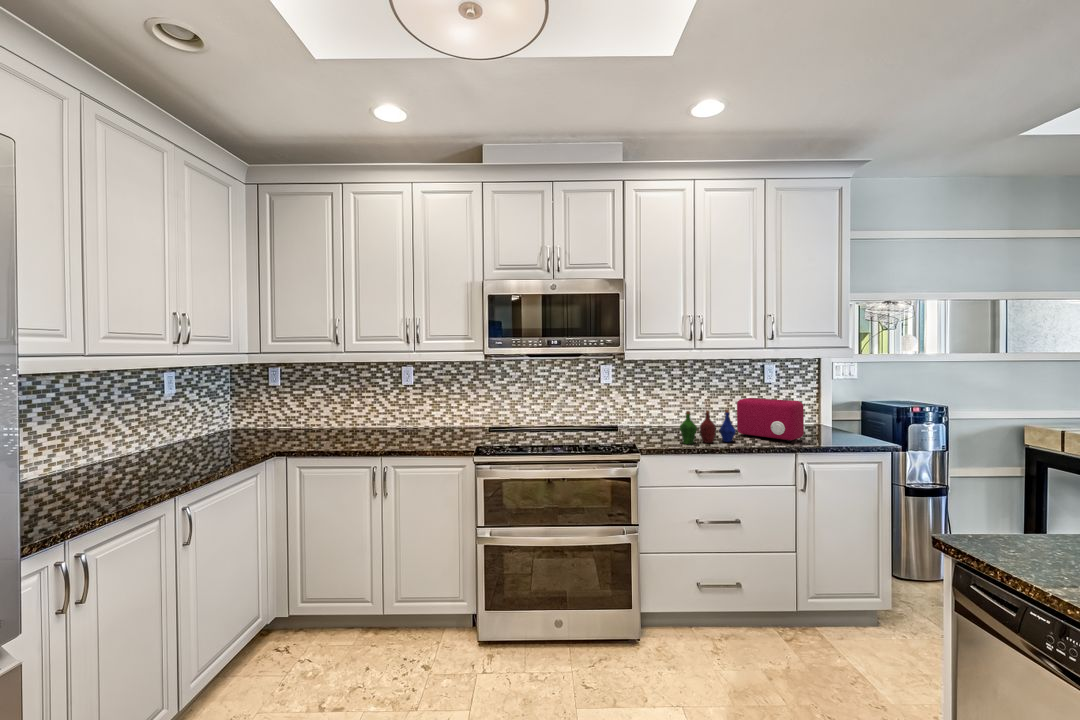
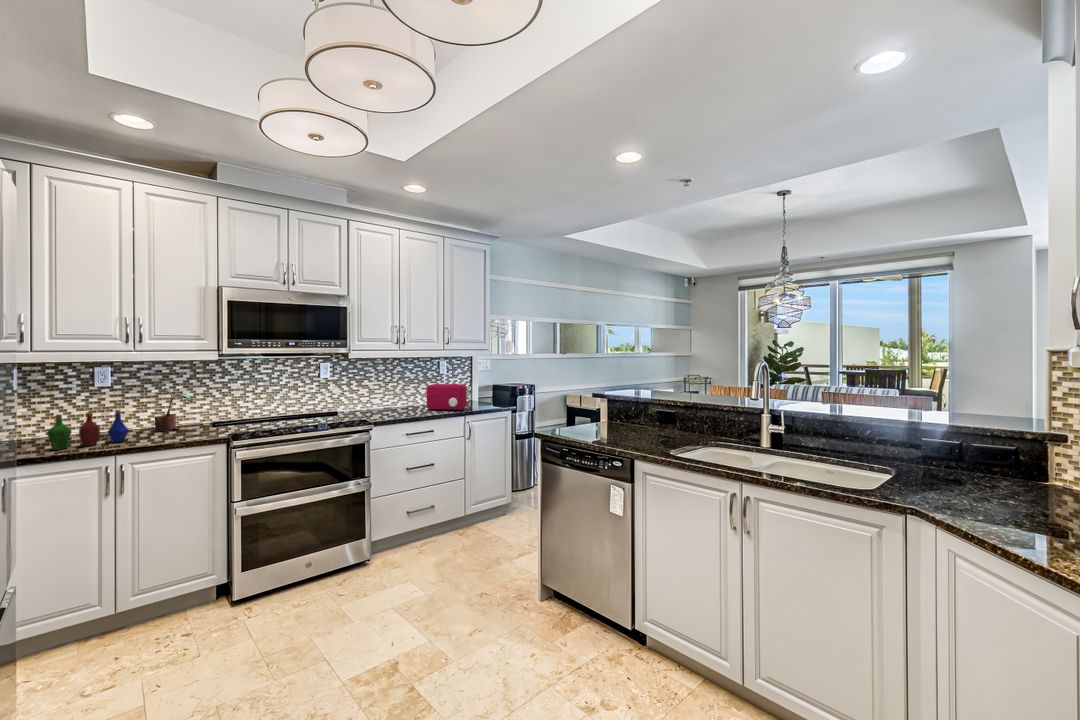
potted plant: none [432,389,465,432] -> present [150,388,192,432]
bottle: present [680,410,736,444] -> present [47,410,129,450]

